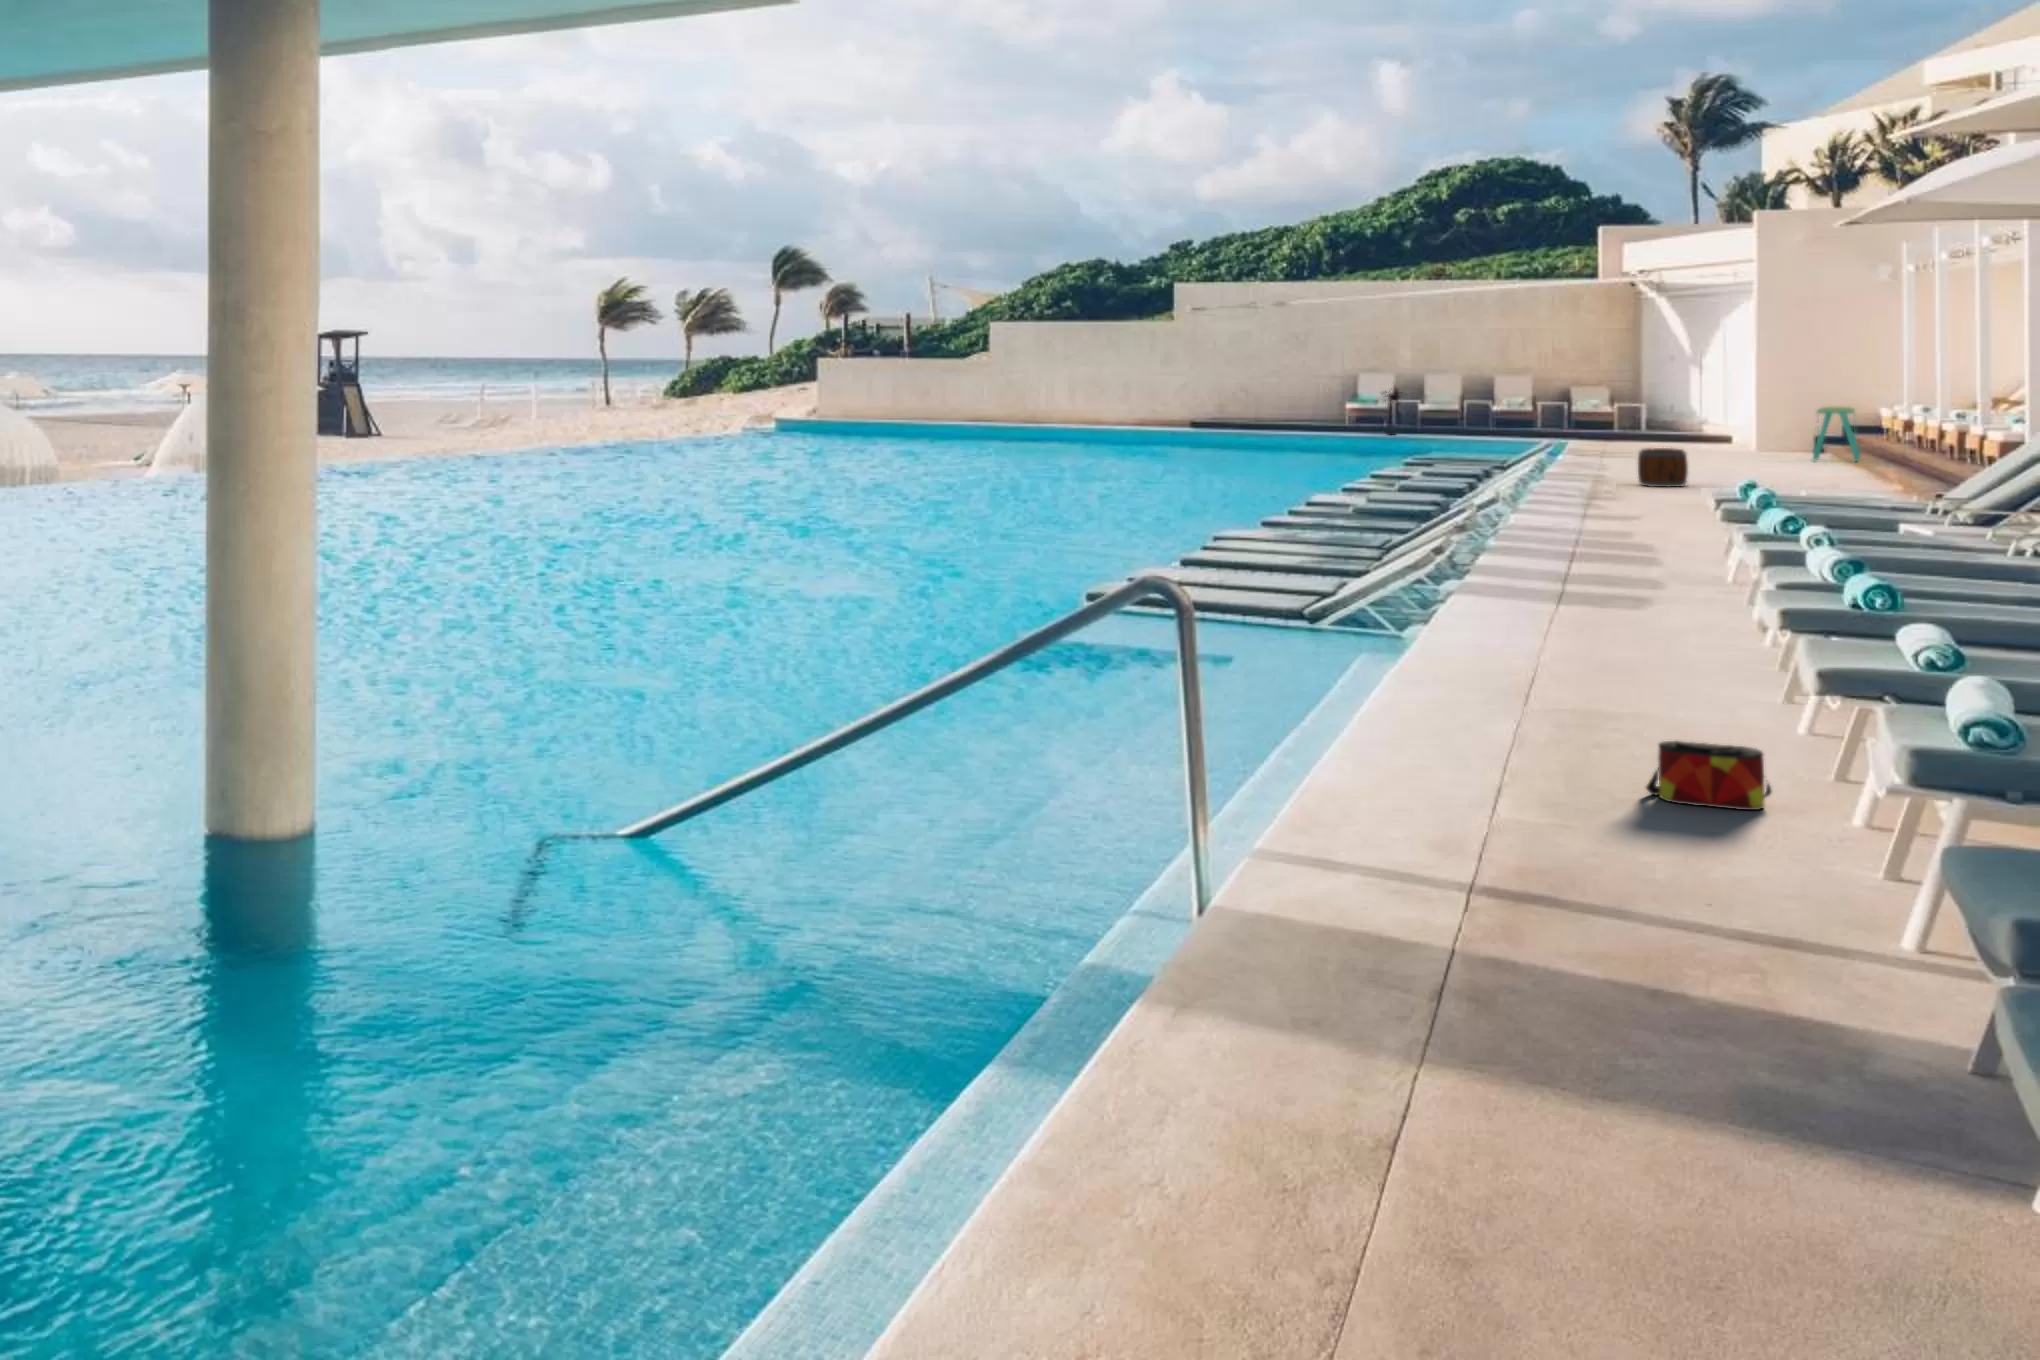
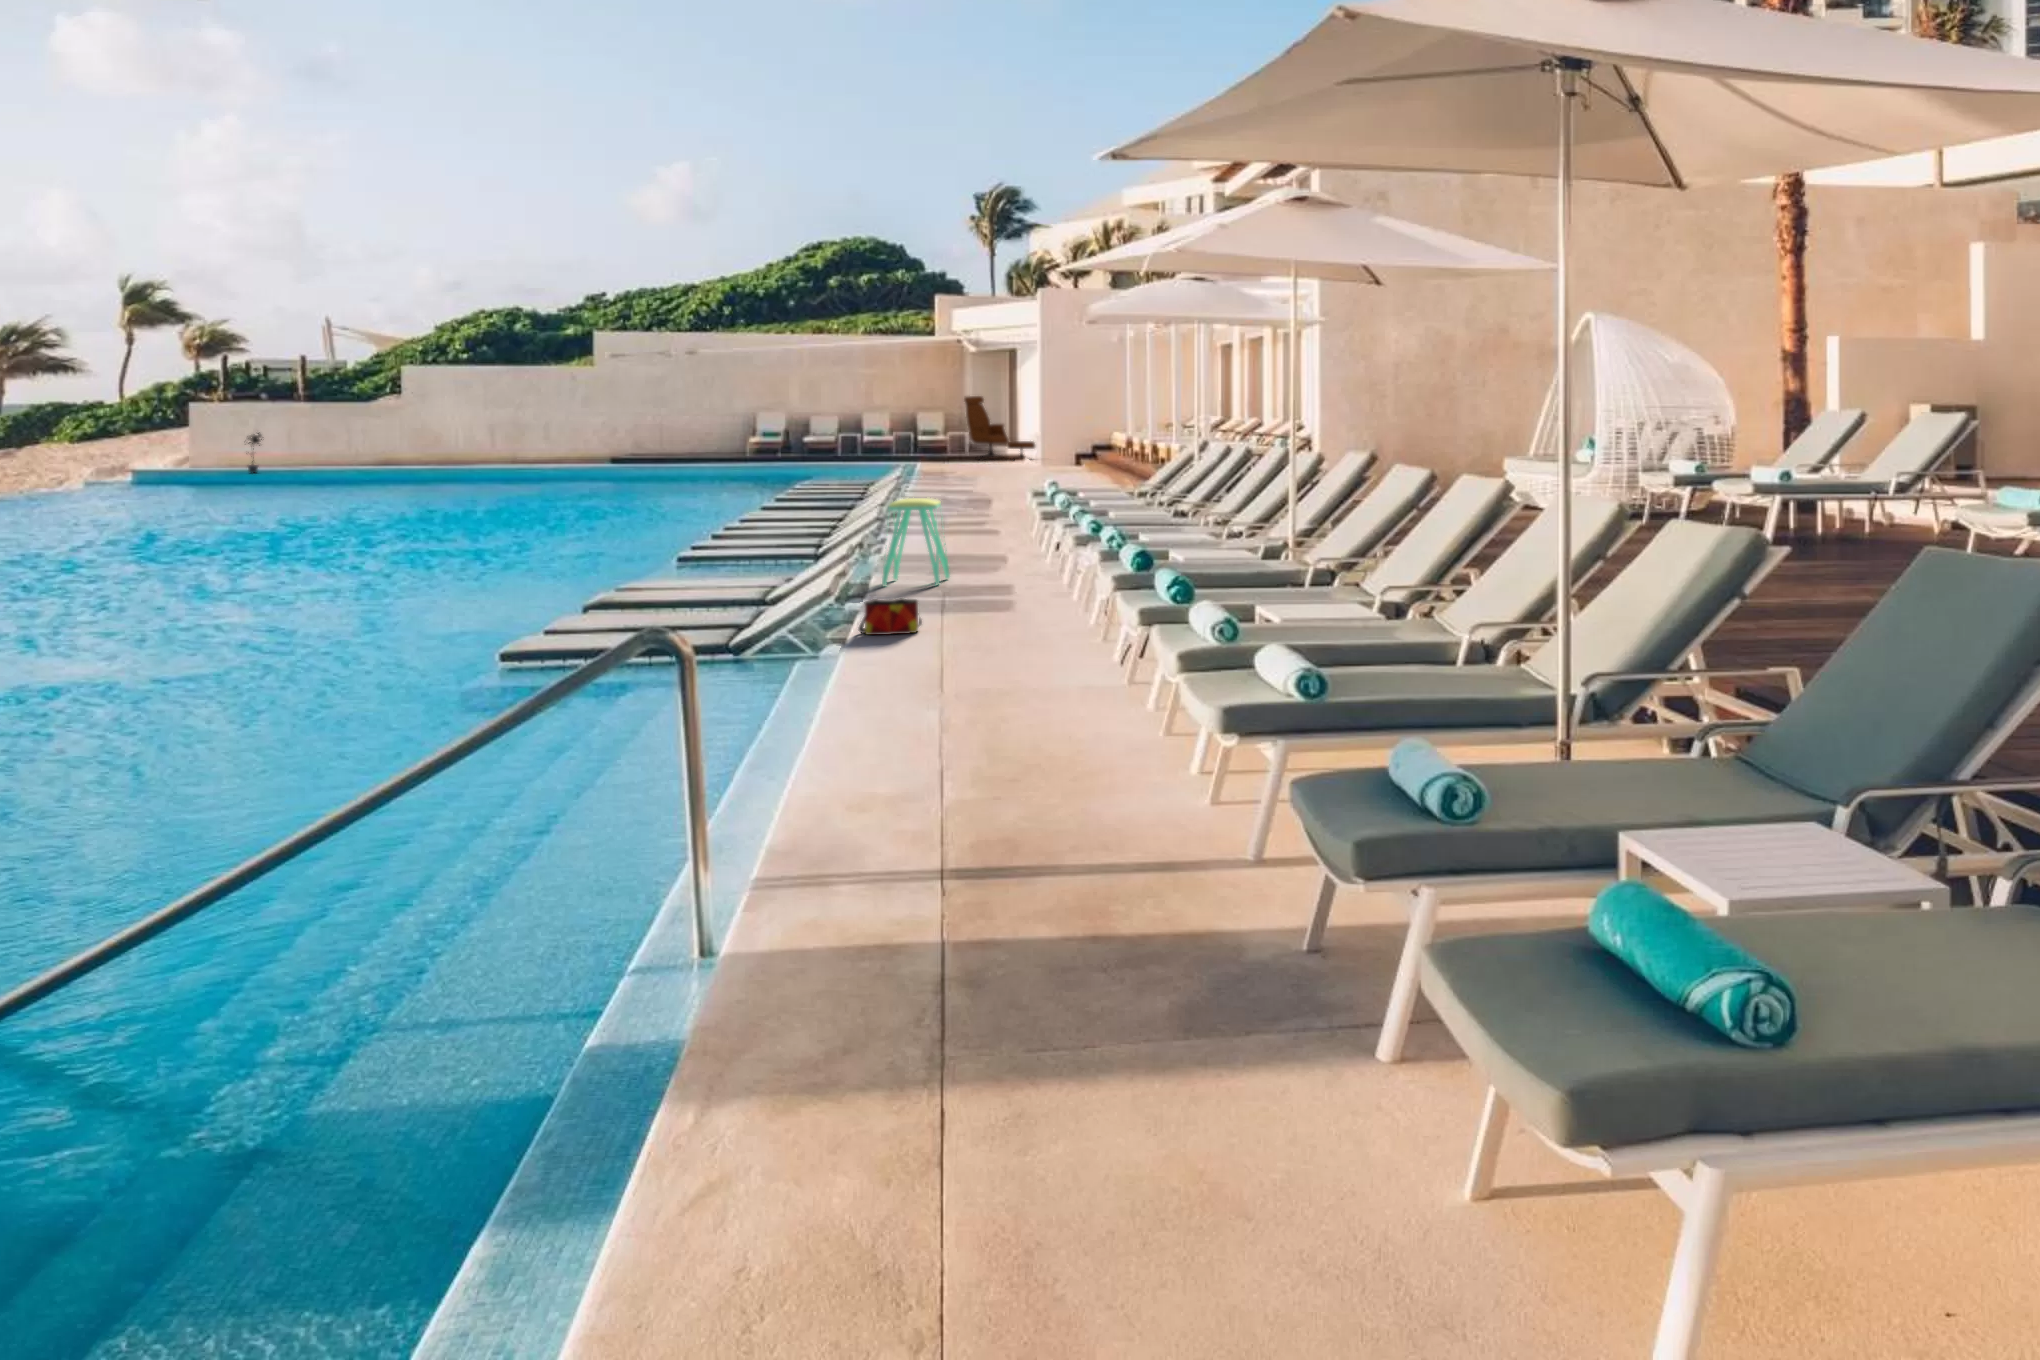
lounge chair: none [1641,357,1750,442] -> present [964,396,1035,459]
potted plant: present [1381,389,1402,435] -> present [247,432,262,473]
stool: present [1813,407,1860,462] -> present [882,498,950,586]
bucket: present [1638,448,1688,487] -> none [943,461,977,490]

